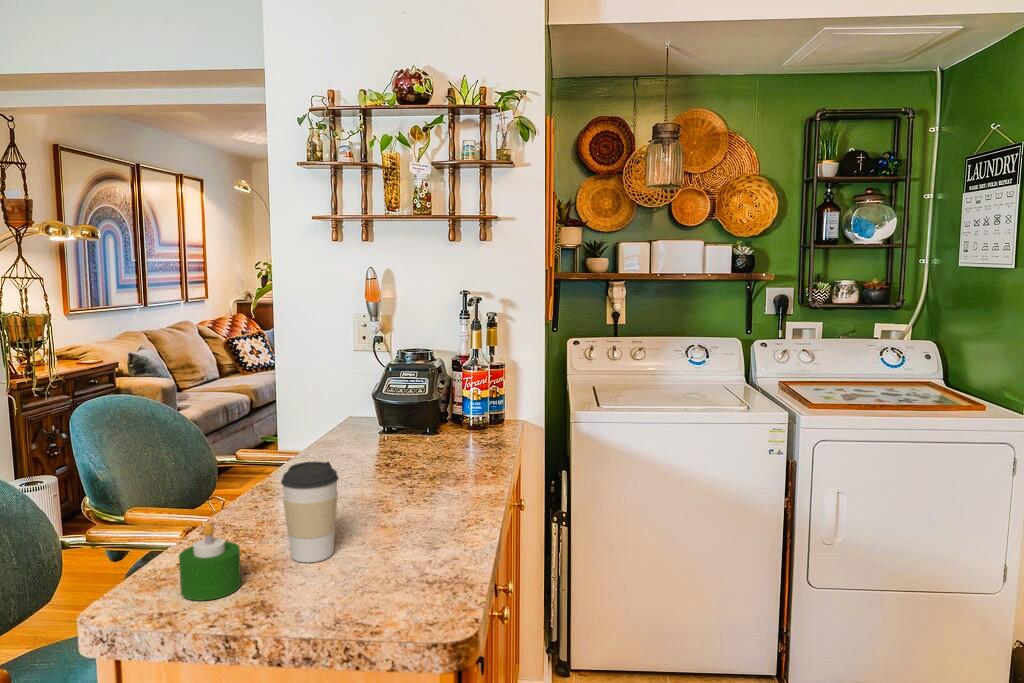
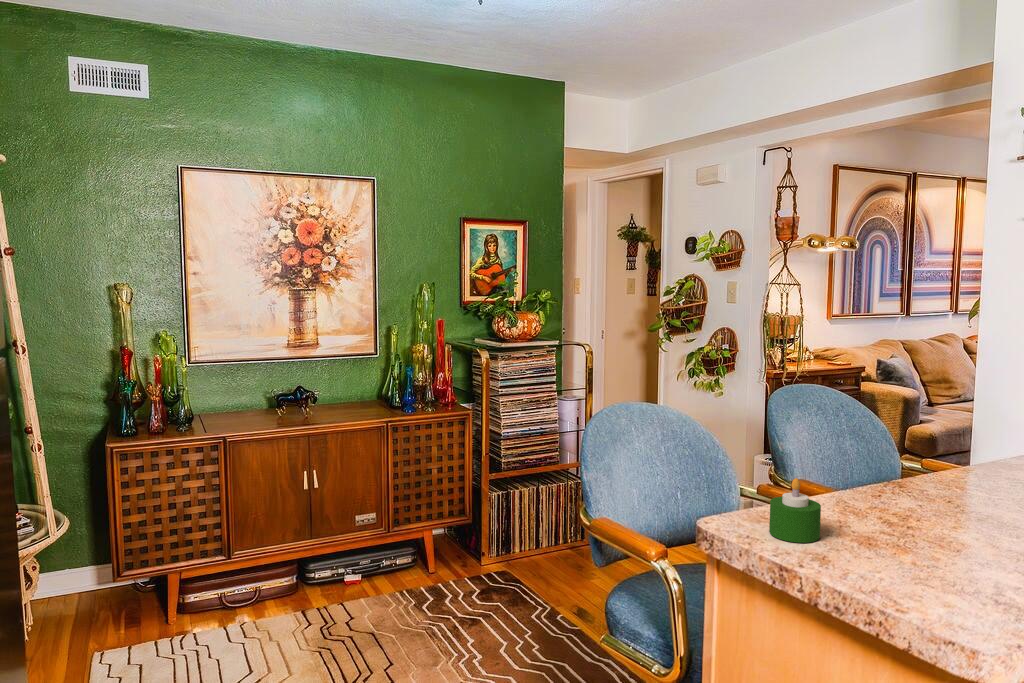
coffee cup: present [281,461,339,562] -> none [872,451,932,547]

